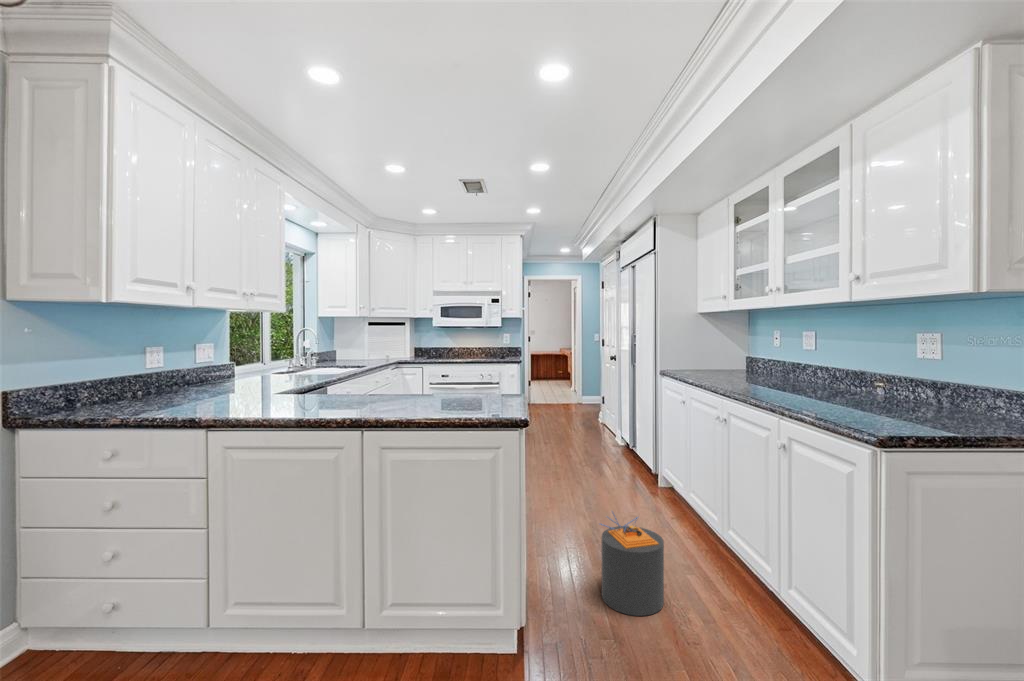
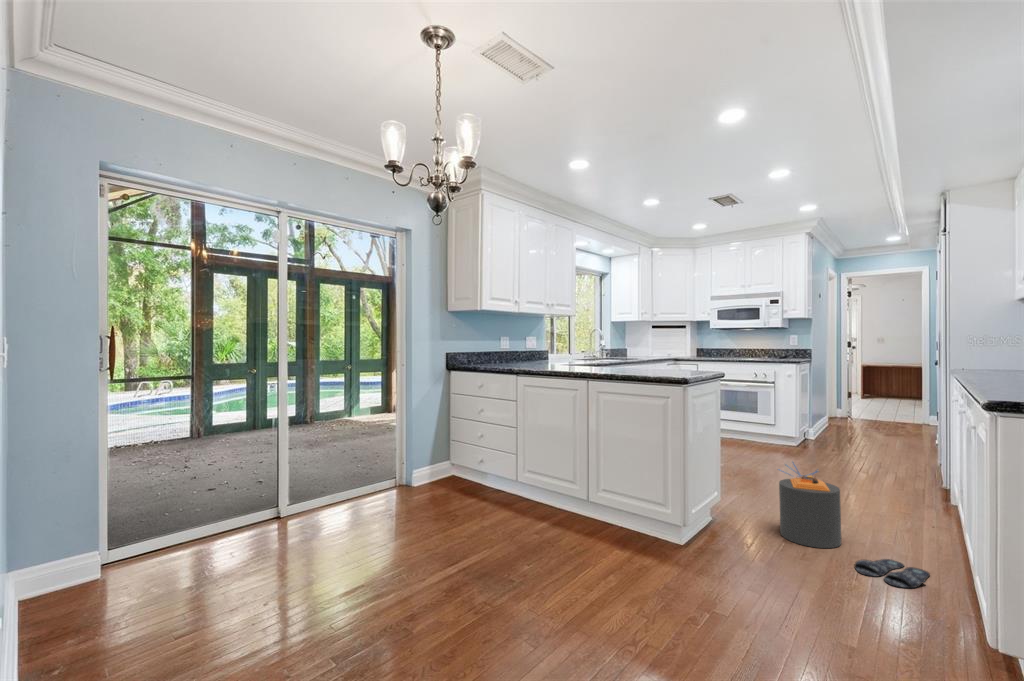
slippers: none [698,607,764,655] -> present [855,559,930,588]

